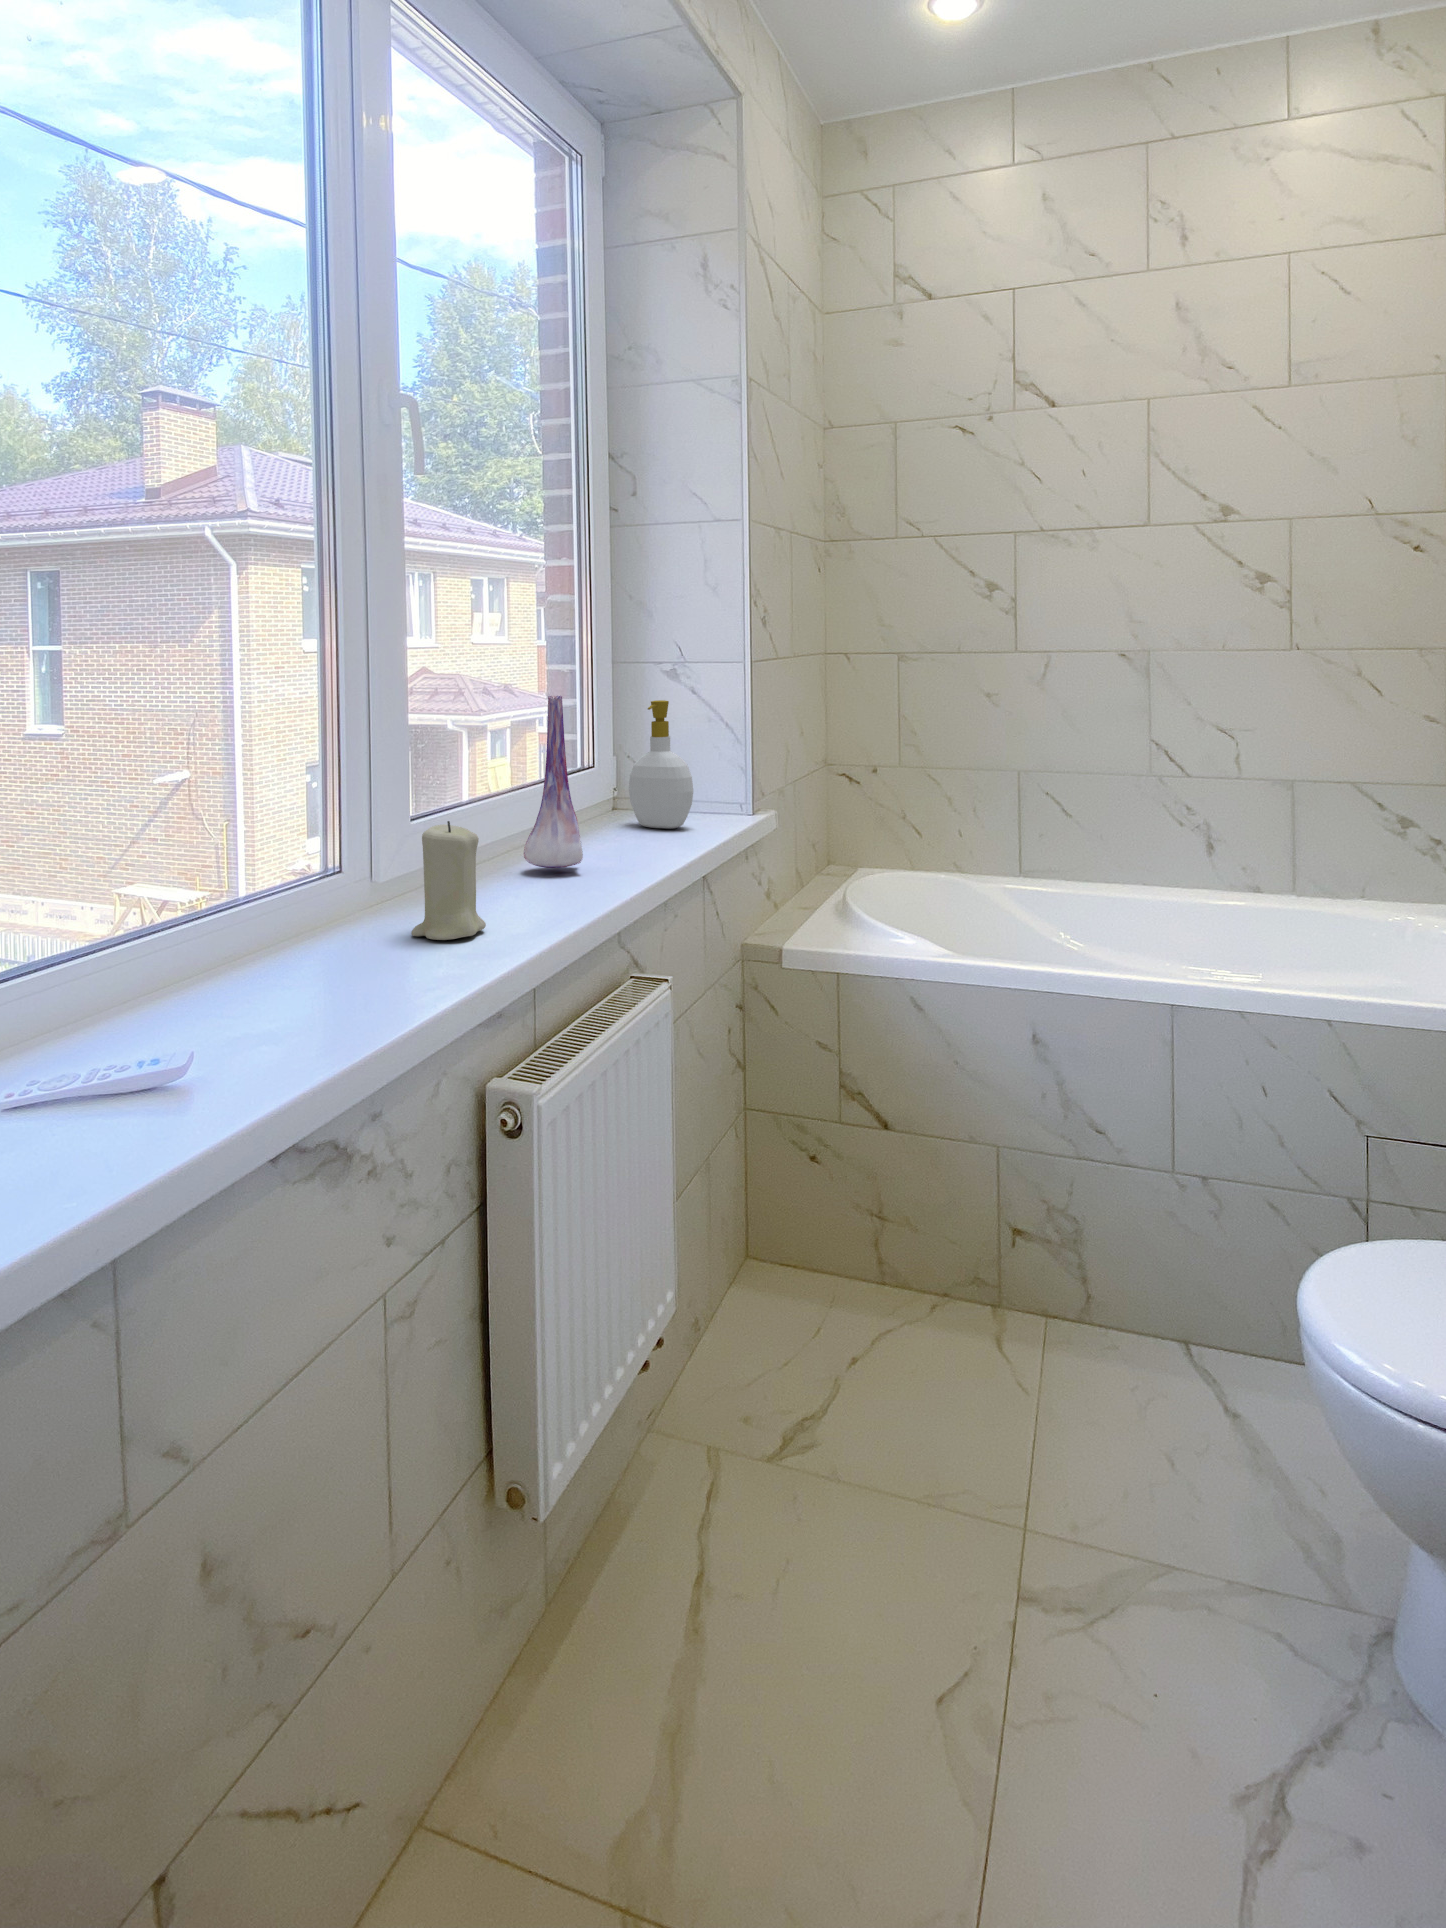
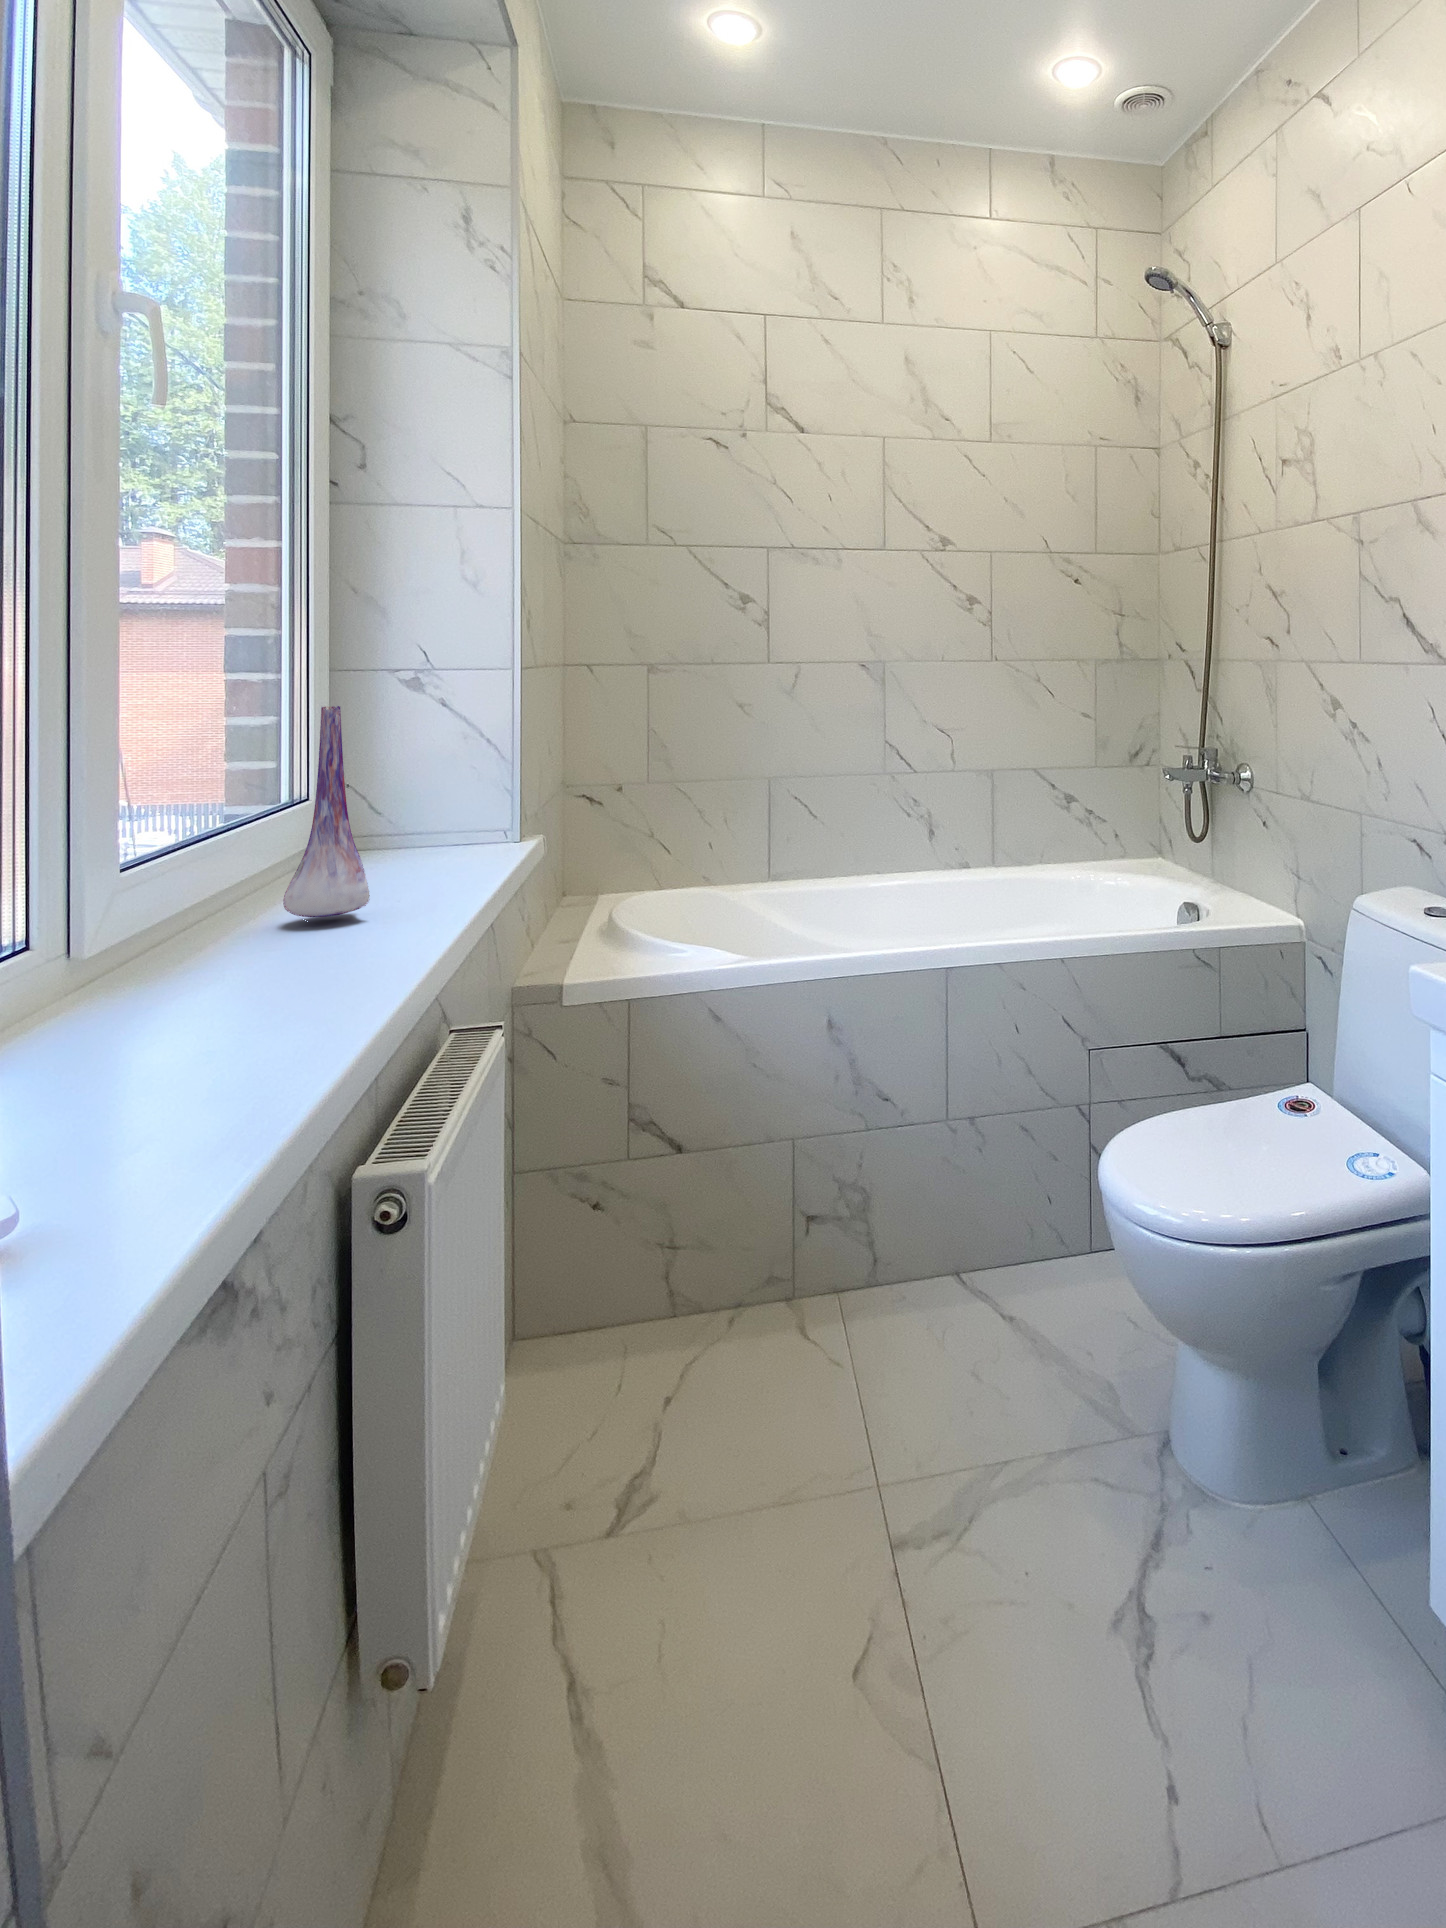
soap bottle: present [629,700,693,829] -> none [375,713,463,861]
candle: present [411,821,486,940] -> none [190,865,300,1022]

